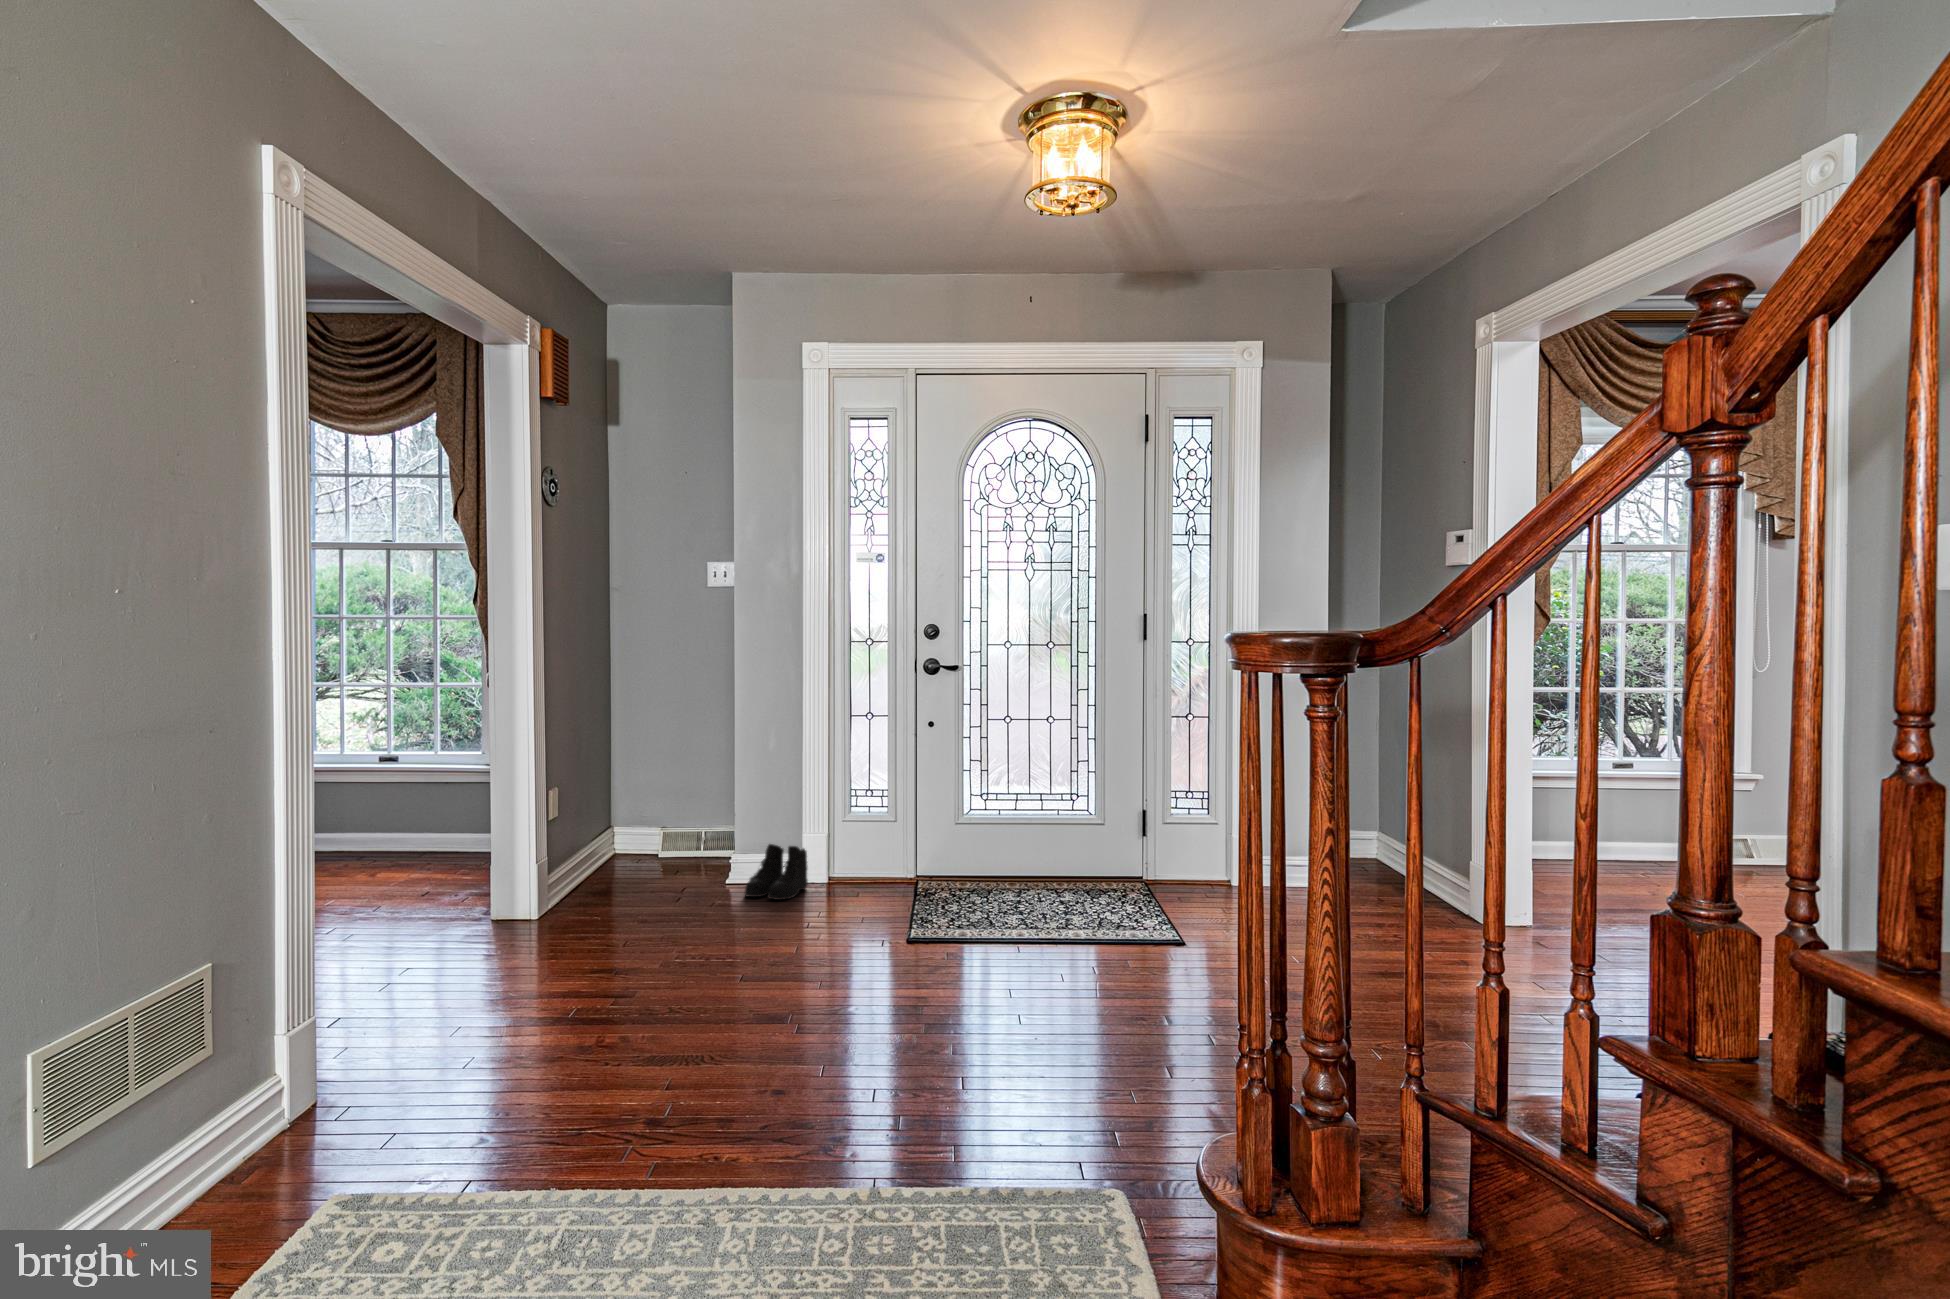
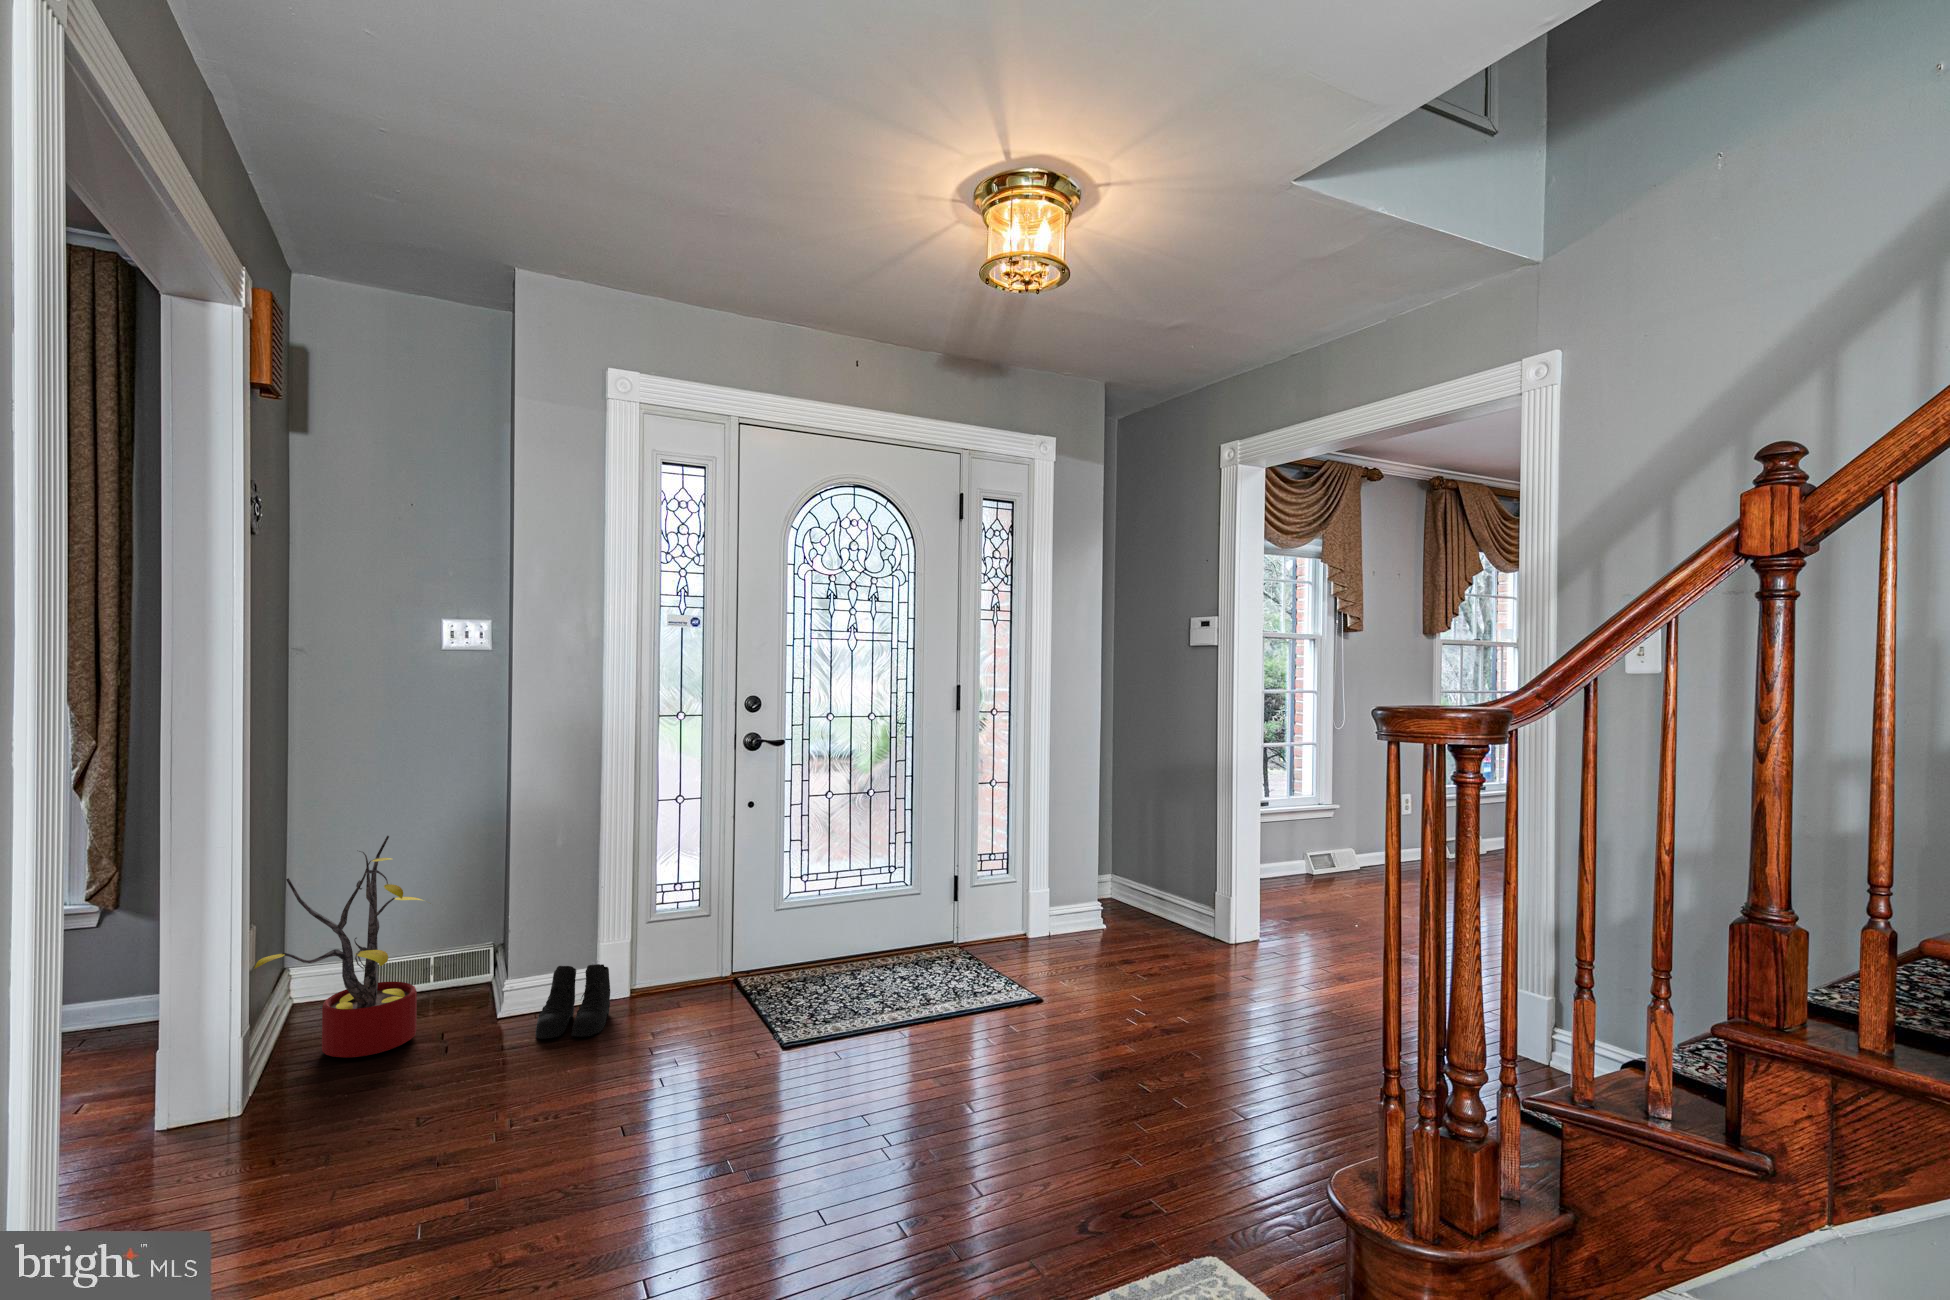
decorative plant: none [557,732,700,889] -> present [254,836,422,1058]

